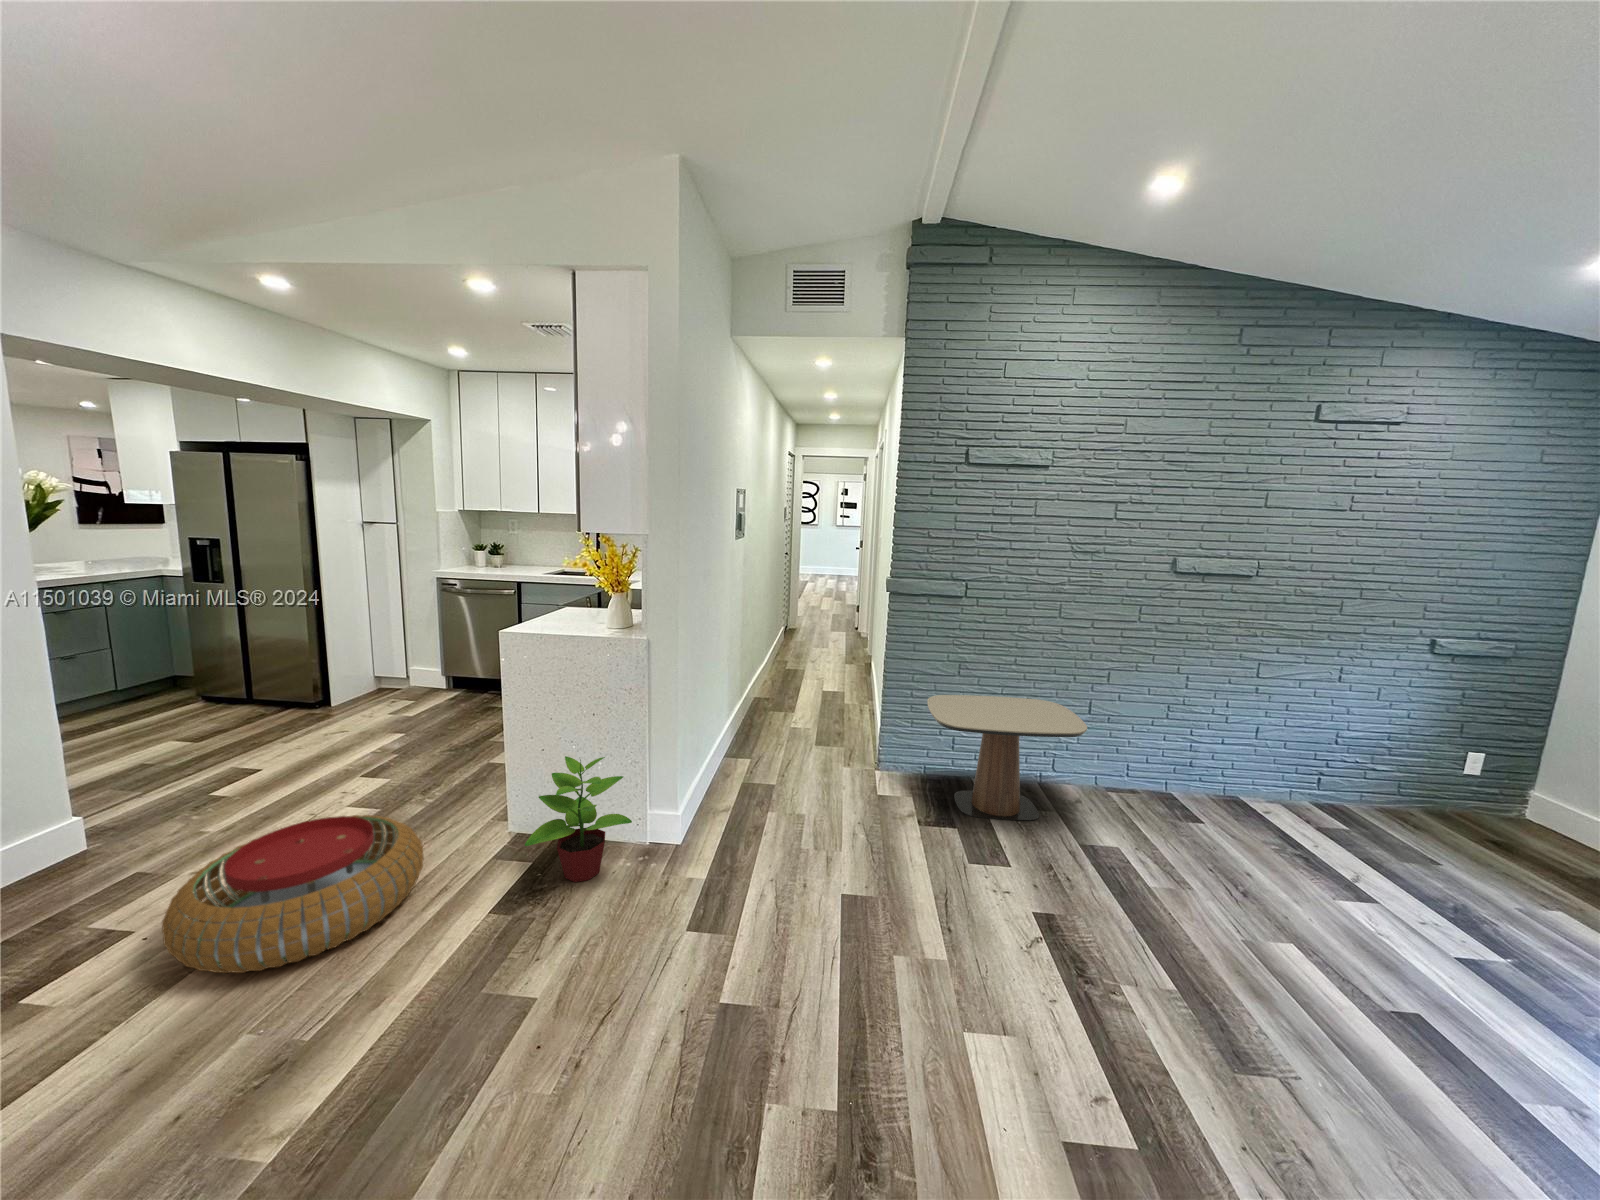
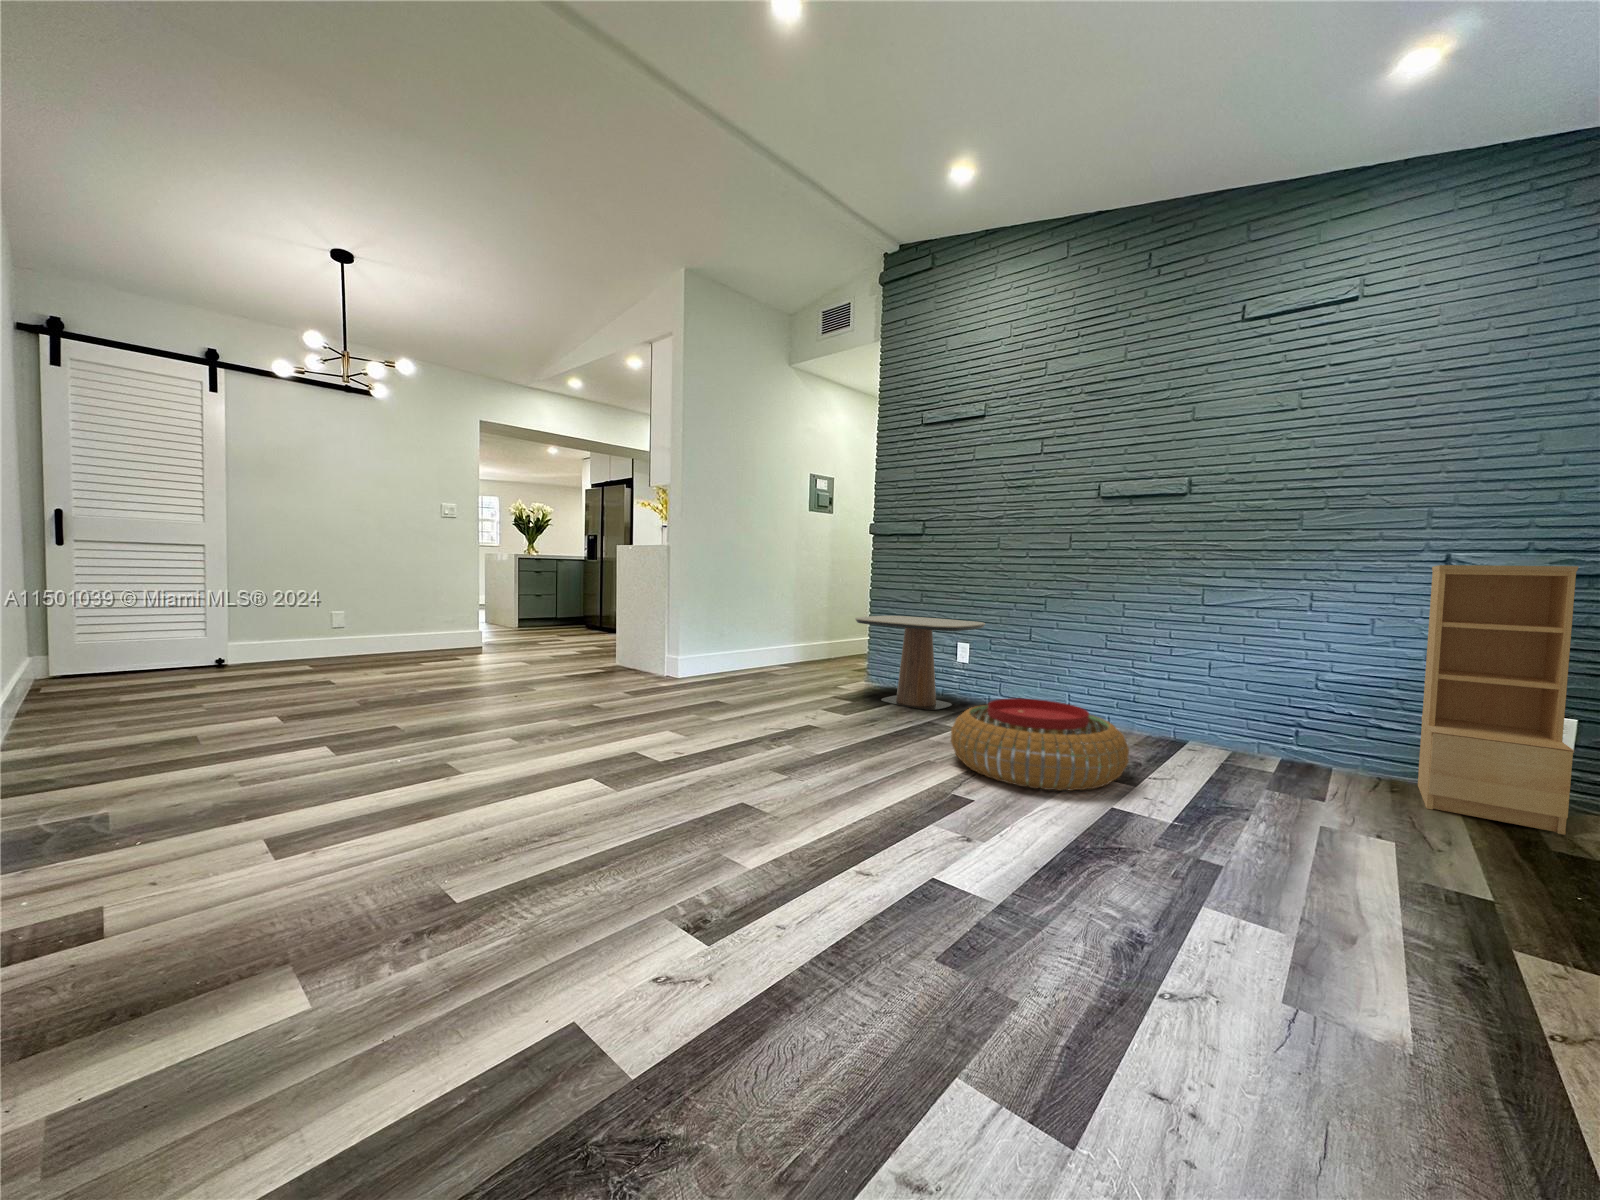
bookshelf: none [1401,650,1563,853] -> present [1418,565,1578,835]
potted plant: present [525,756,632,882] -> none [598,606,658,677]
pouf: present [162,815,424,973] -> present [951,698,1129,791]

